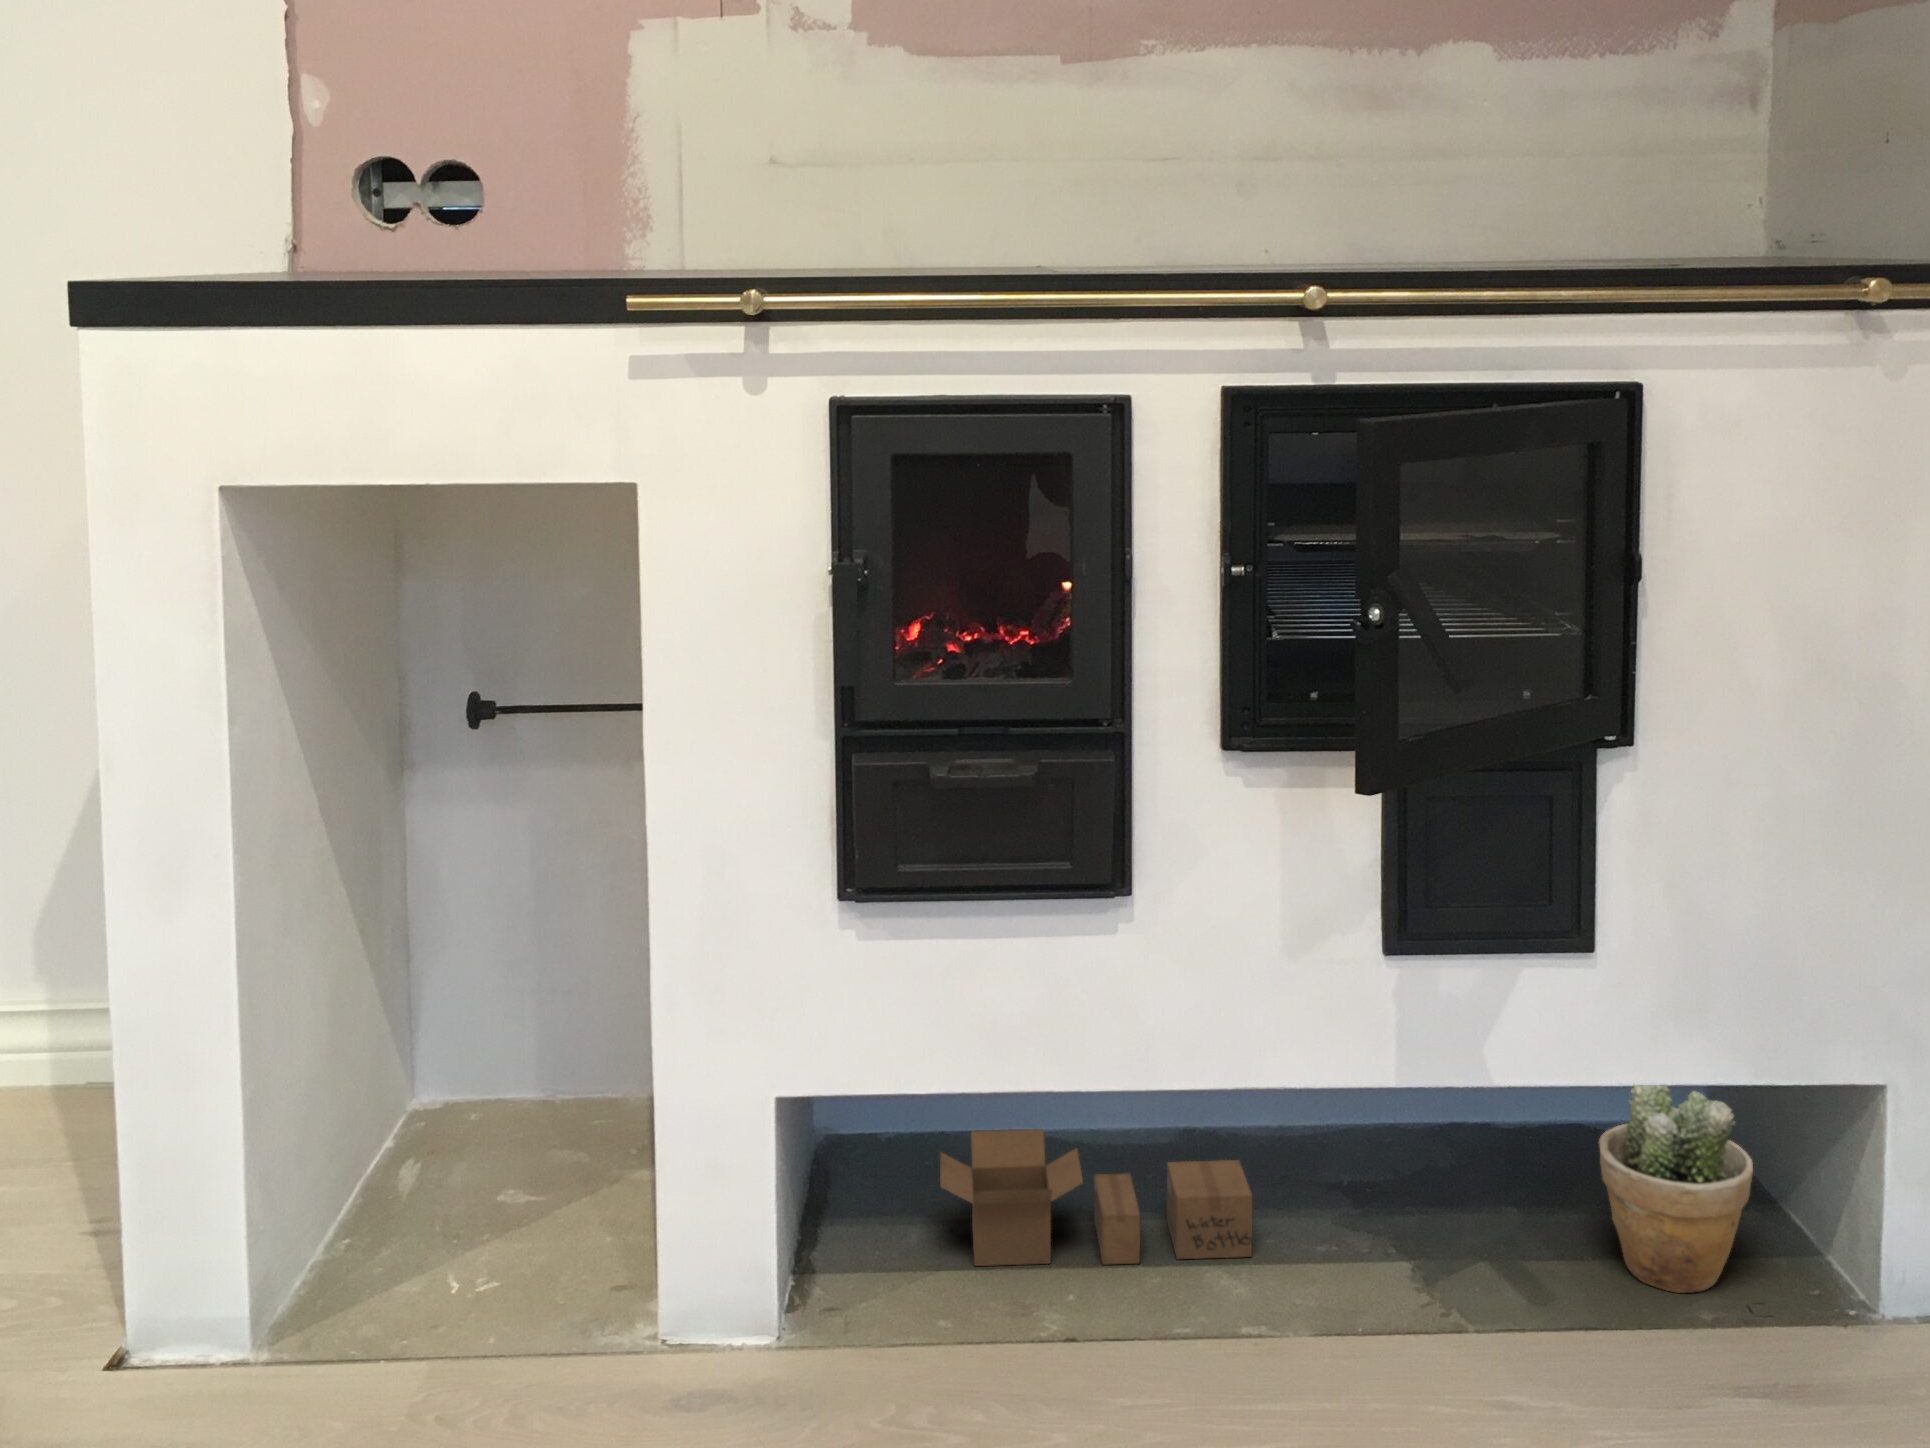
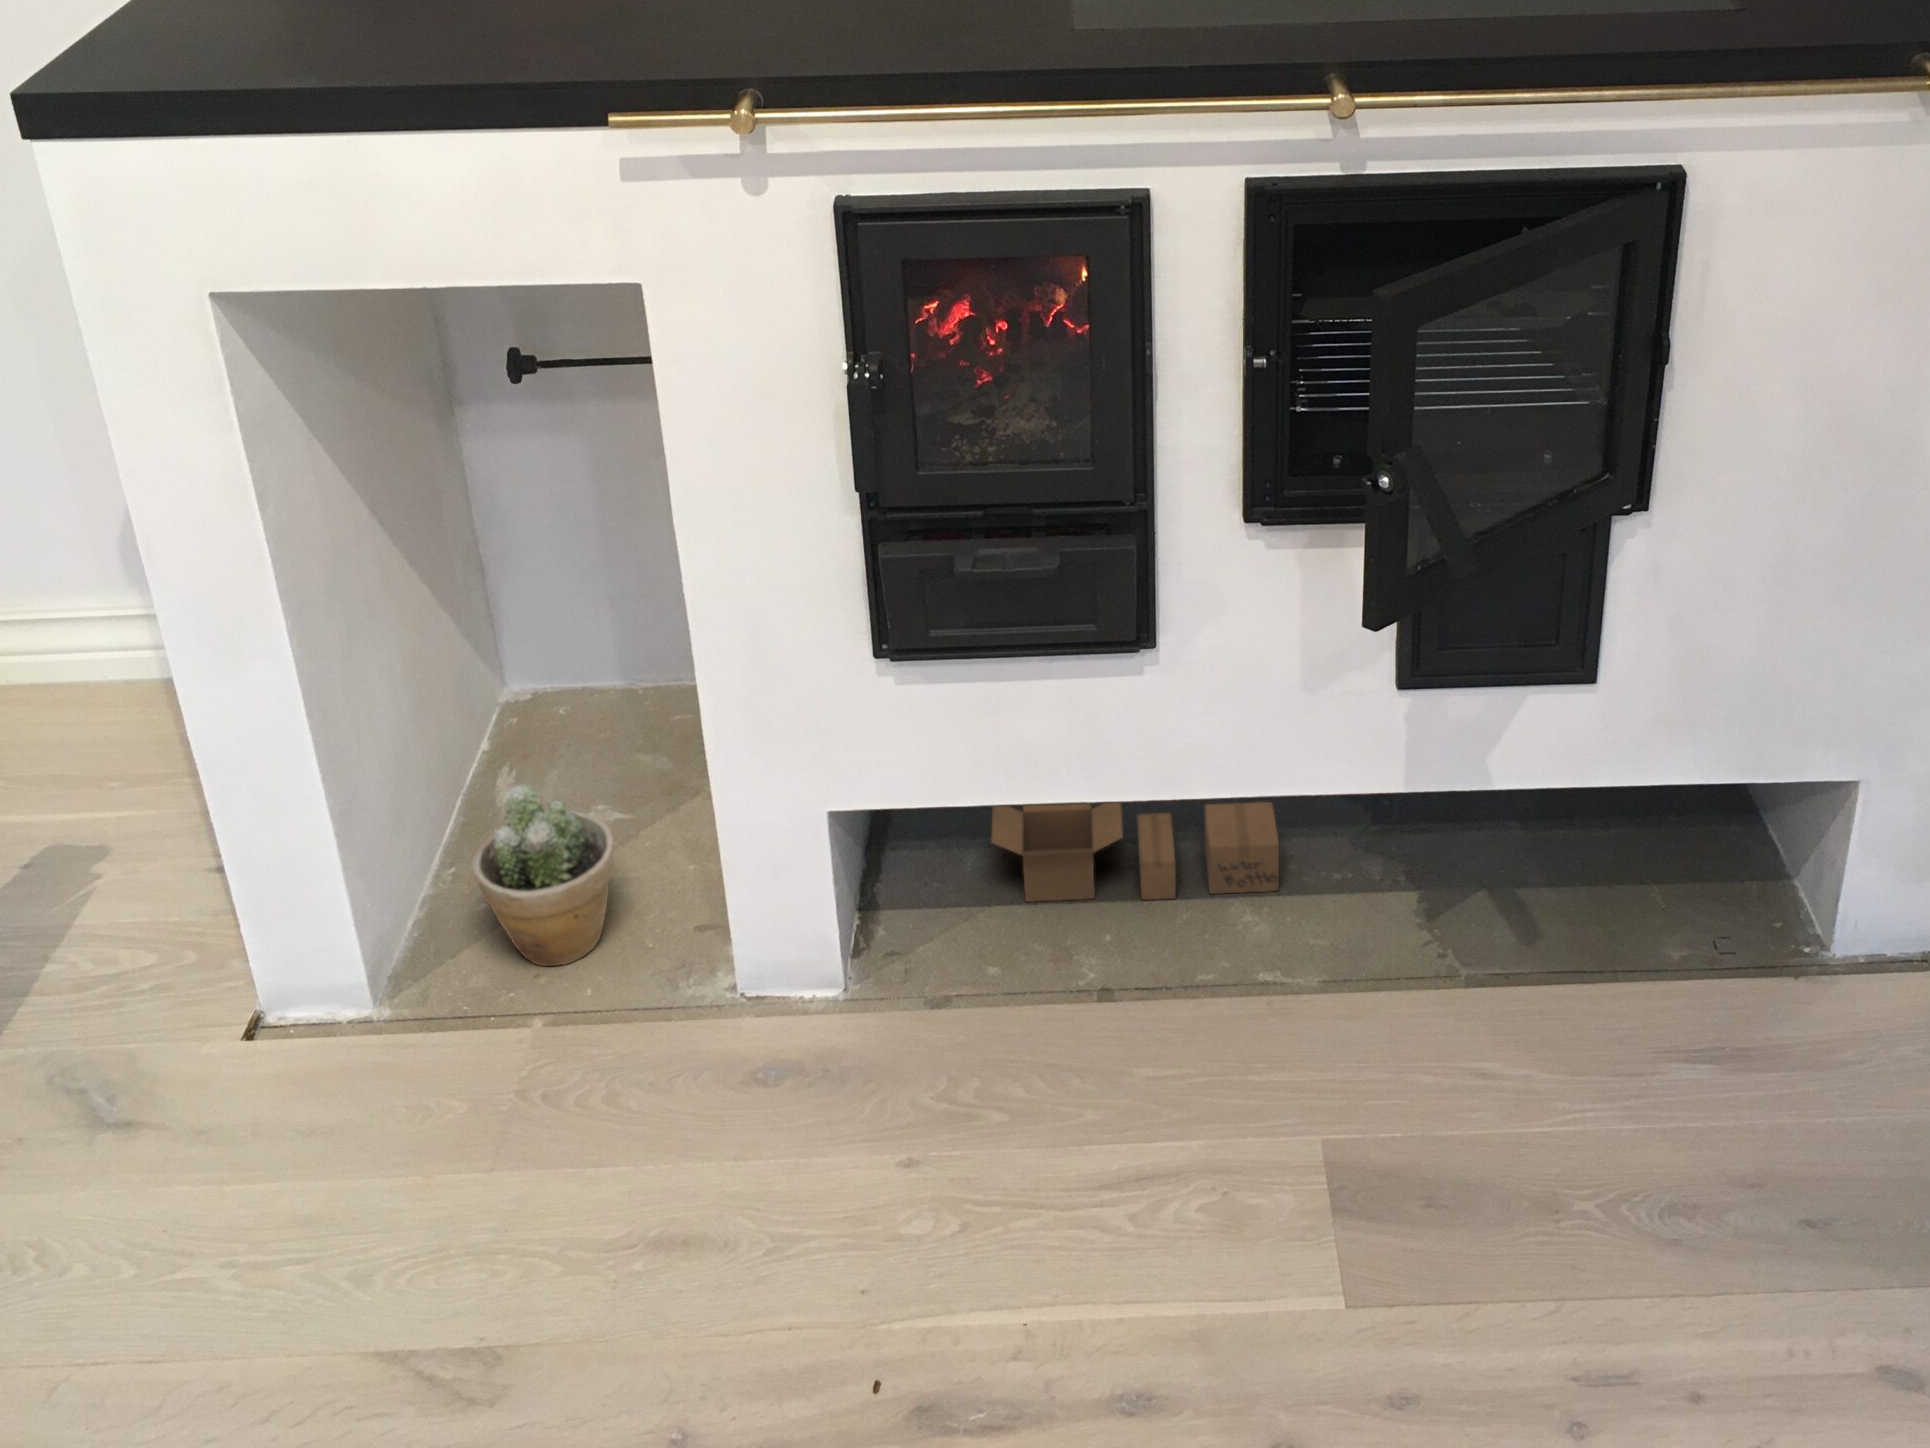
potted plant: present [1599,1085,1753,1293] -> present [472,784,614,966]

